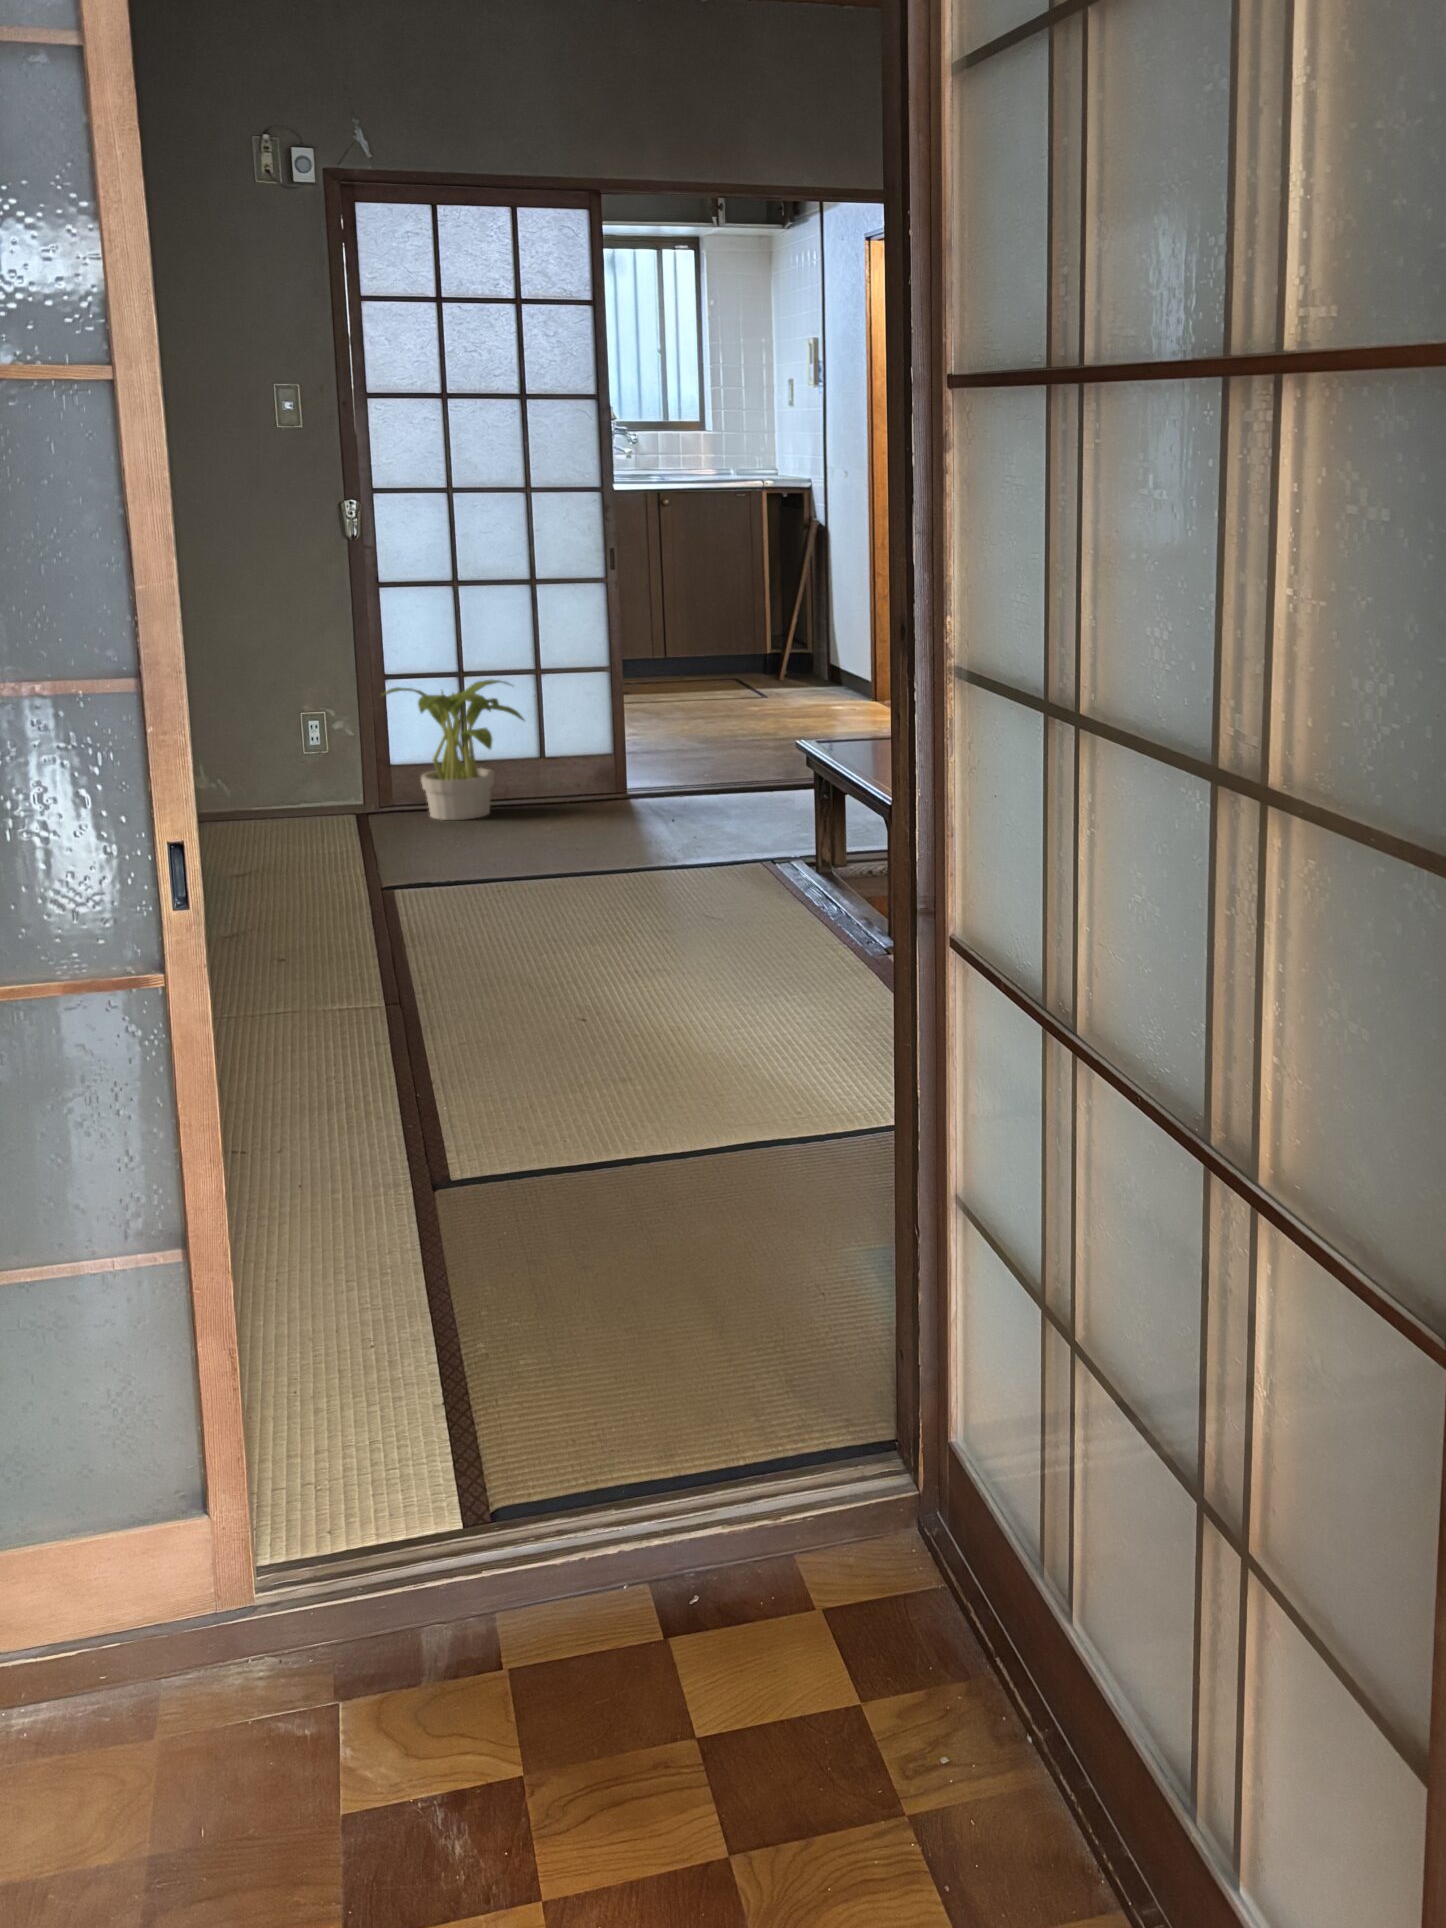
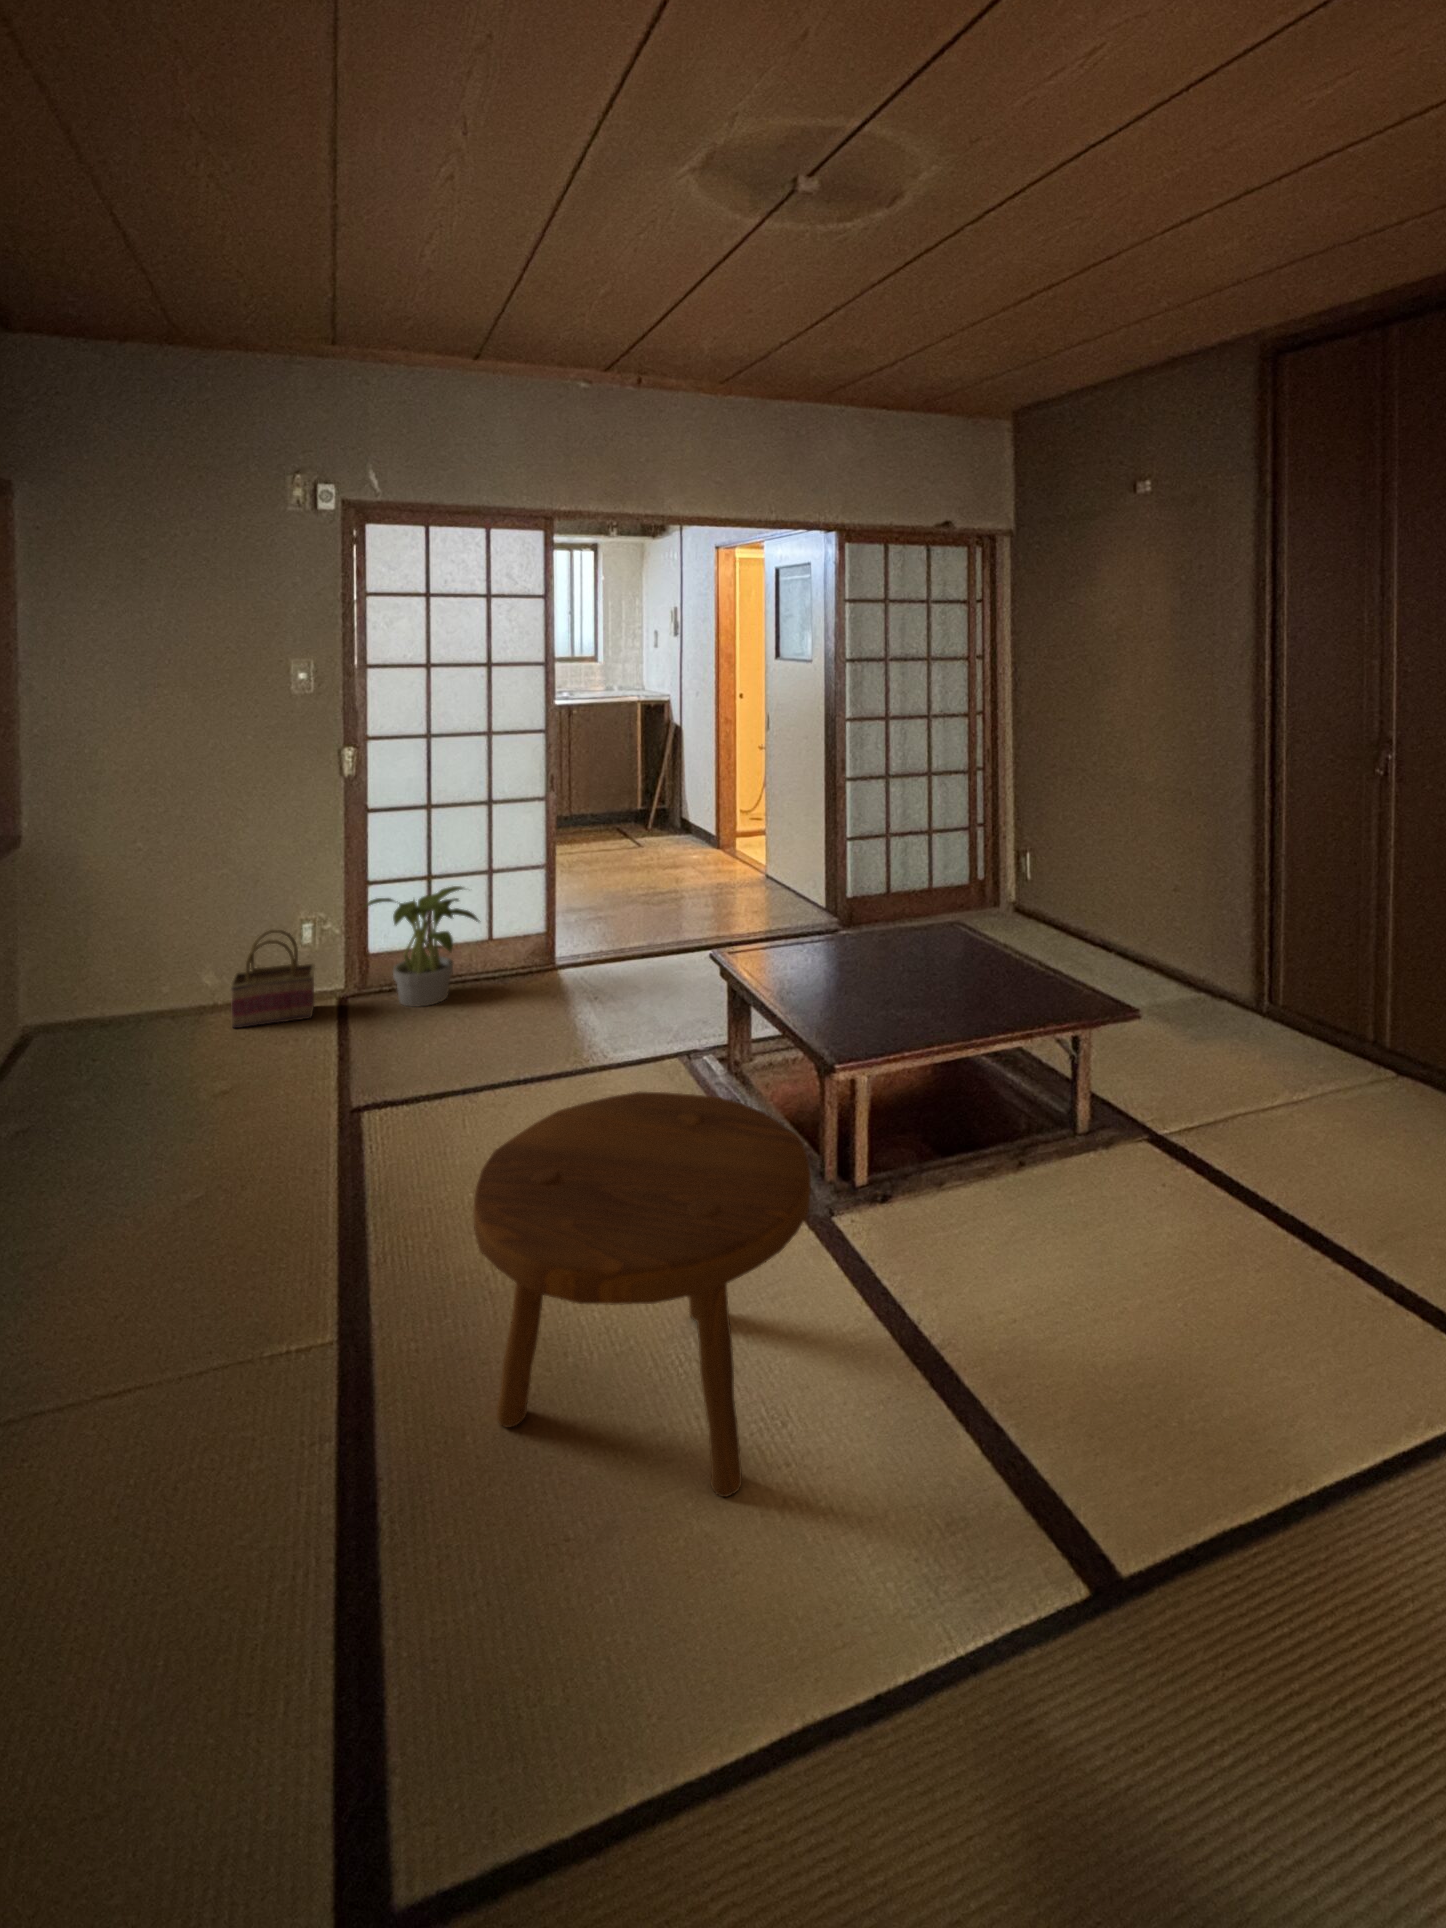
basket: none [231,722,329,832] -> present [230,930,315,1028]
footstool: none [509,776,818,1048] -> present [473,1091,811,1497]

